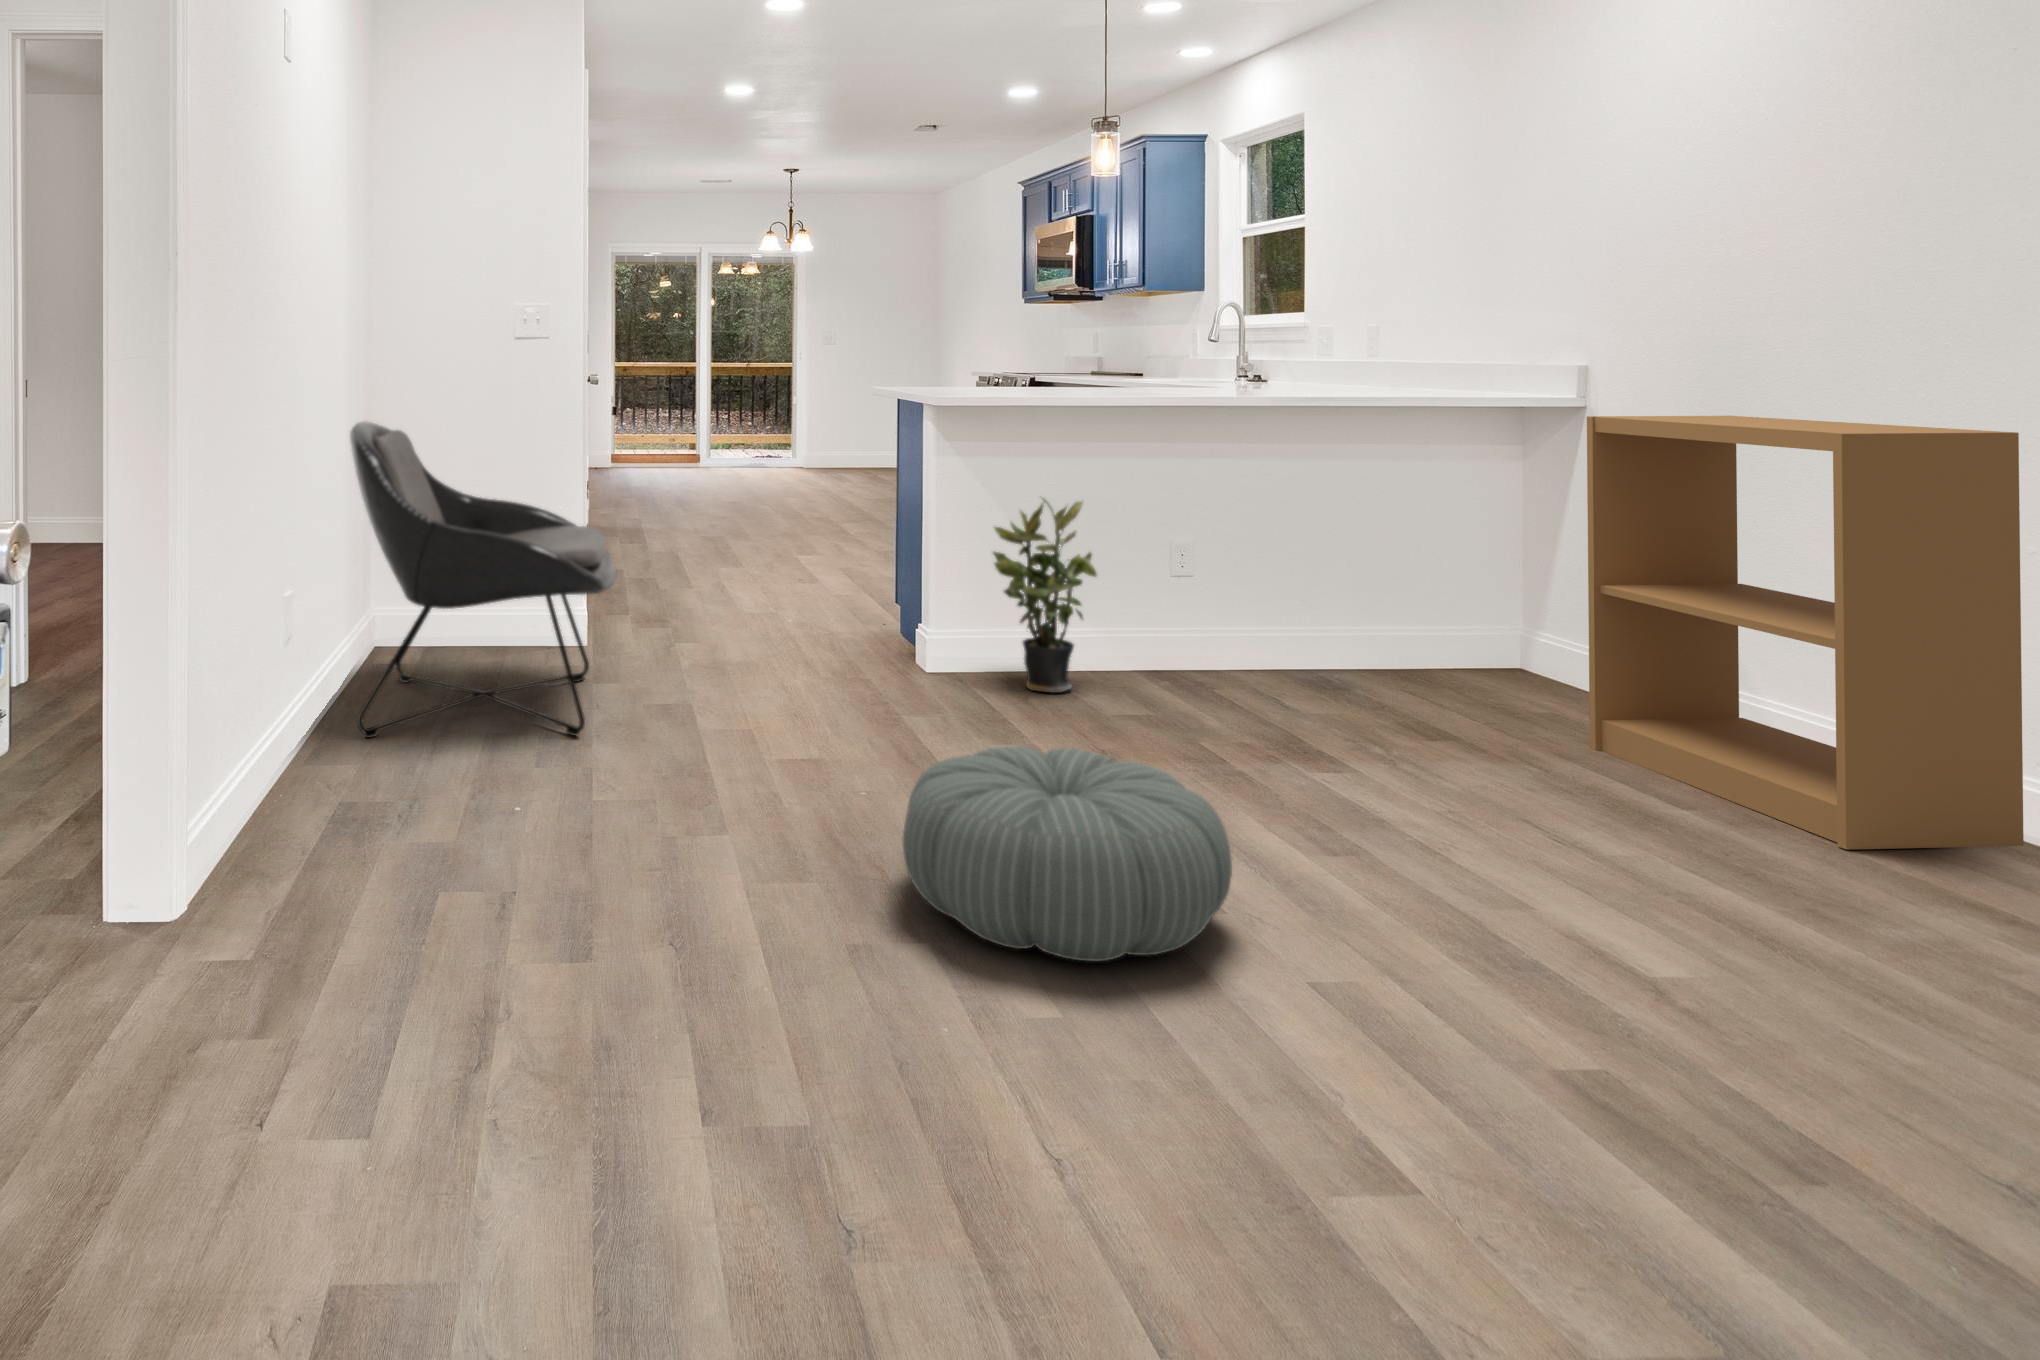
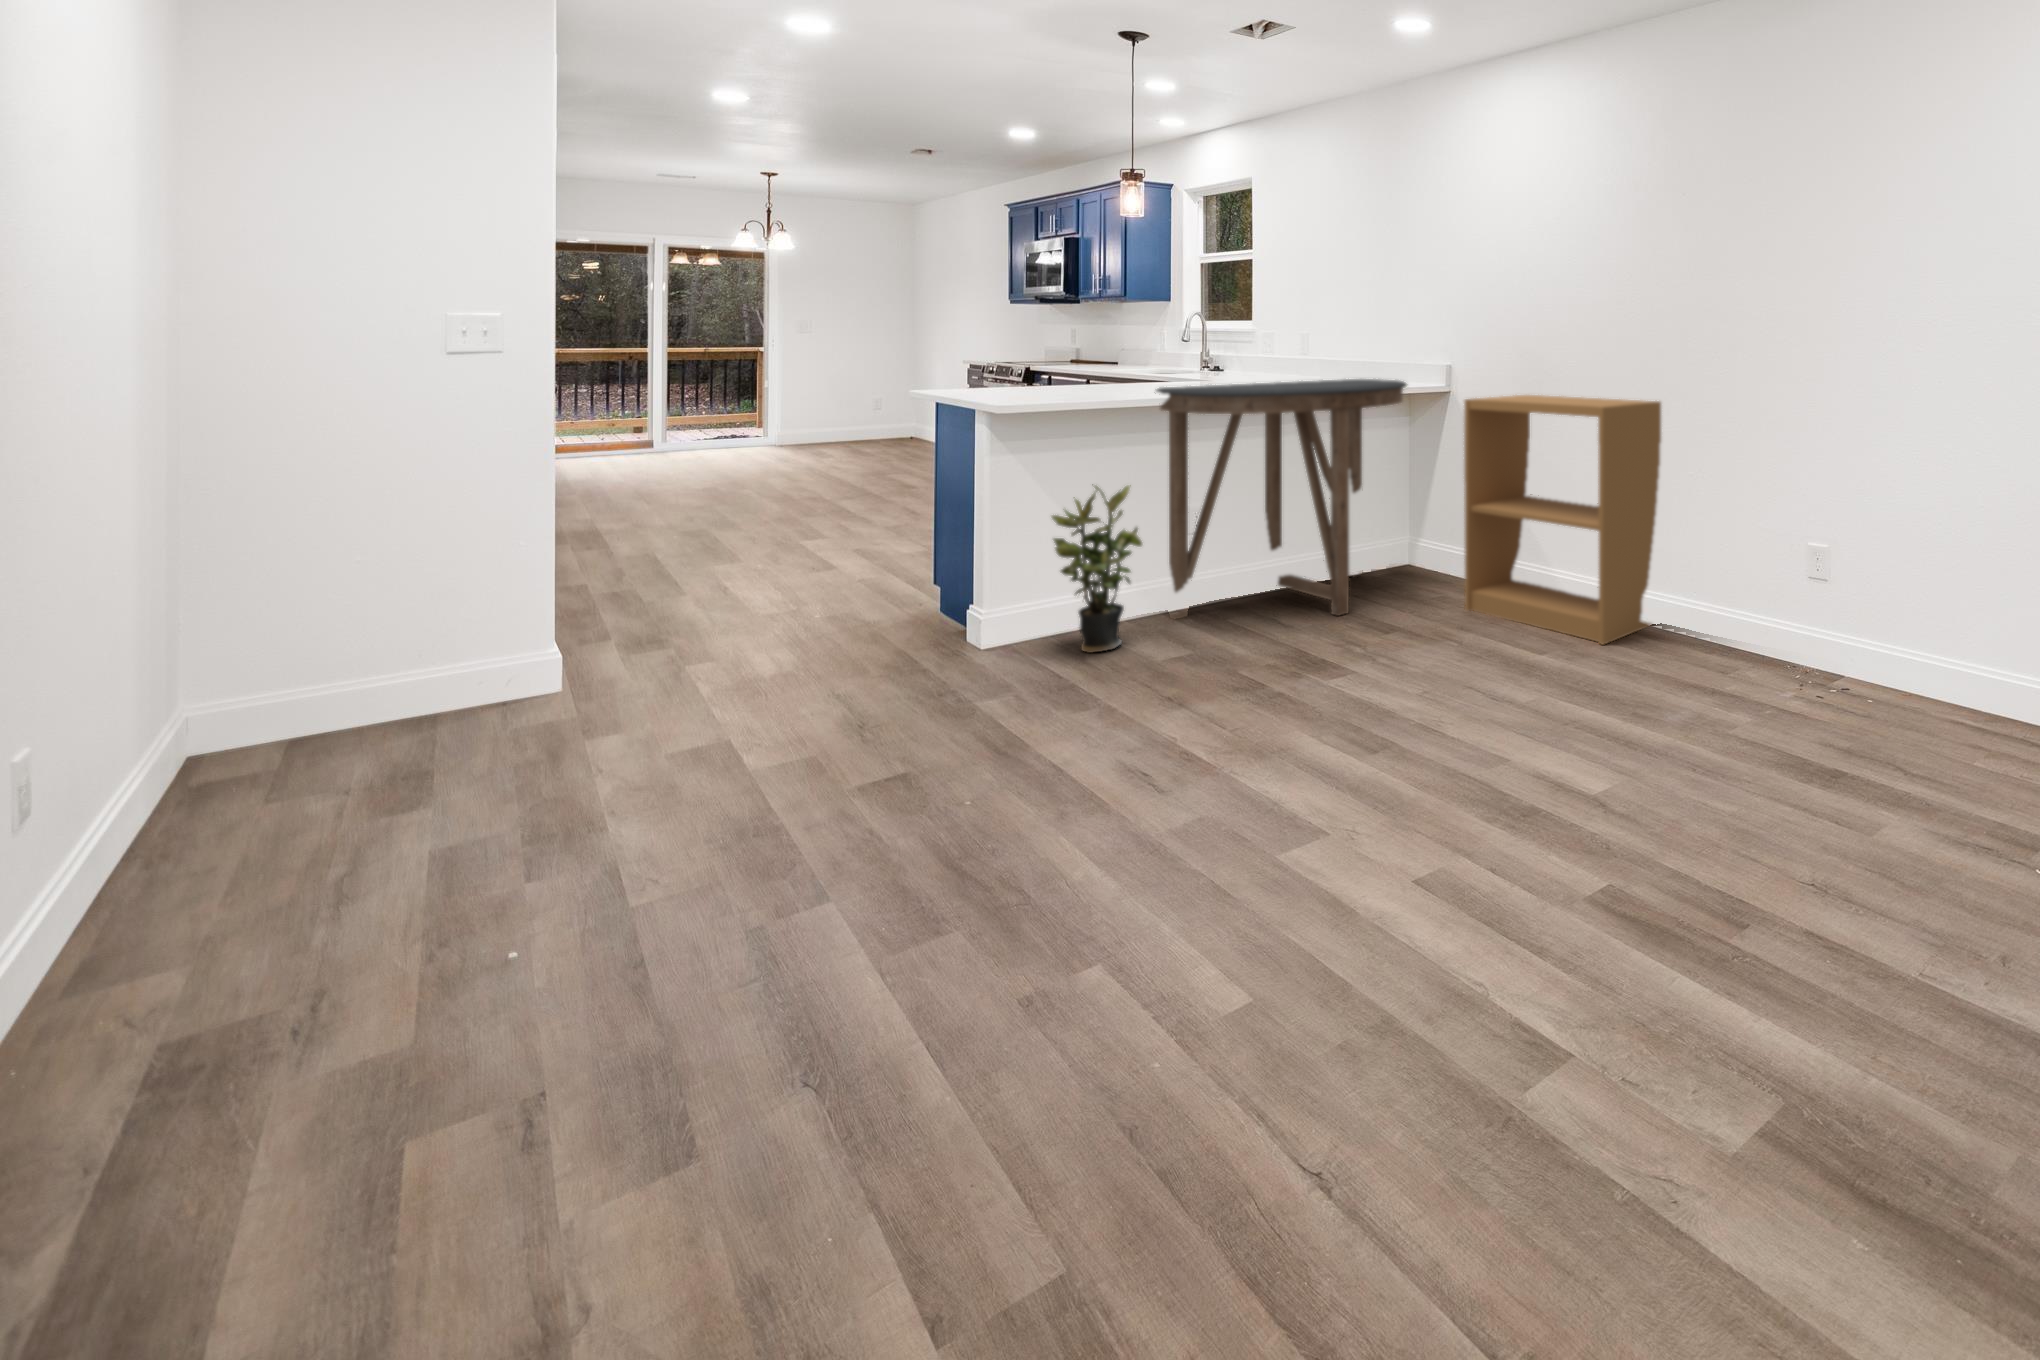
console table: none [1120,386,1503,715] -> present [1157,379,1407,619]
lounge chair: present [350,421,617,738] -> none [59,484,610,964]
pouf: present [903,747,1232,961] -> none [1056,709,1340,914]

